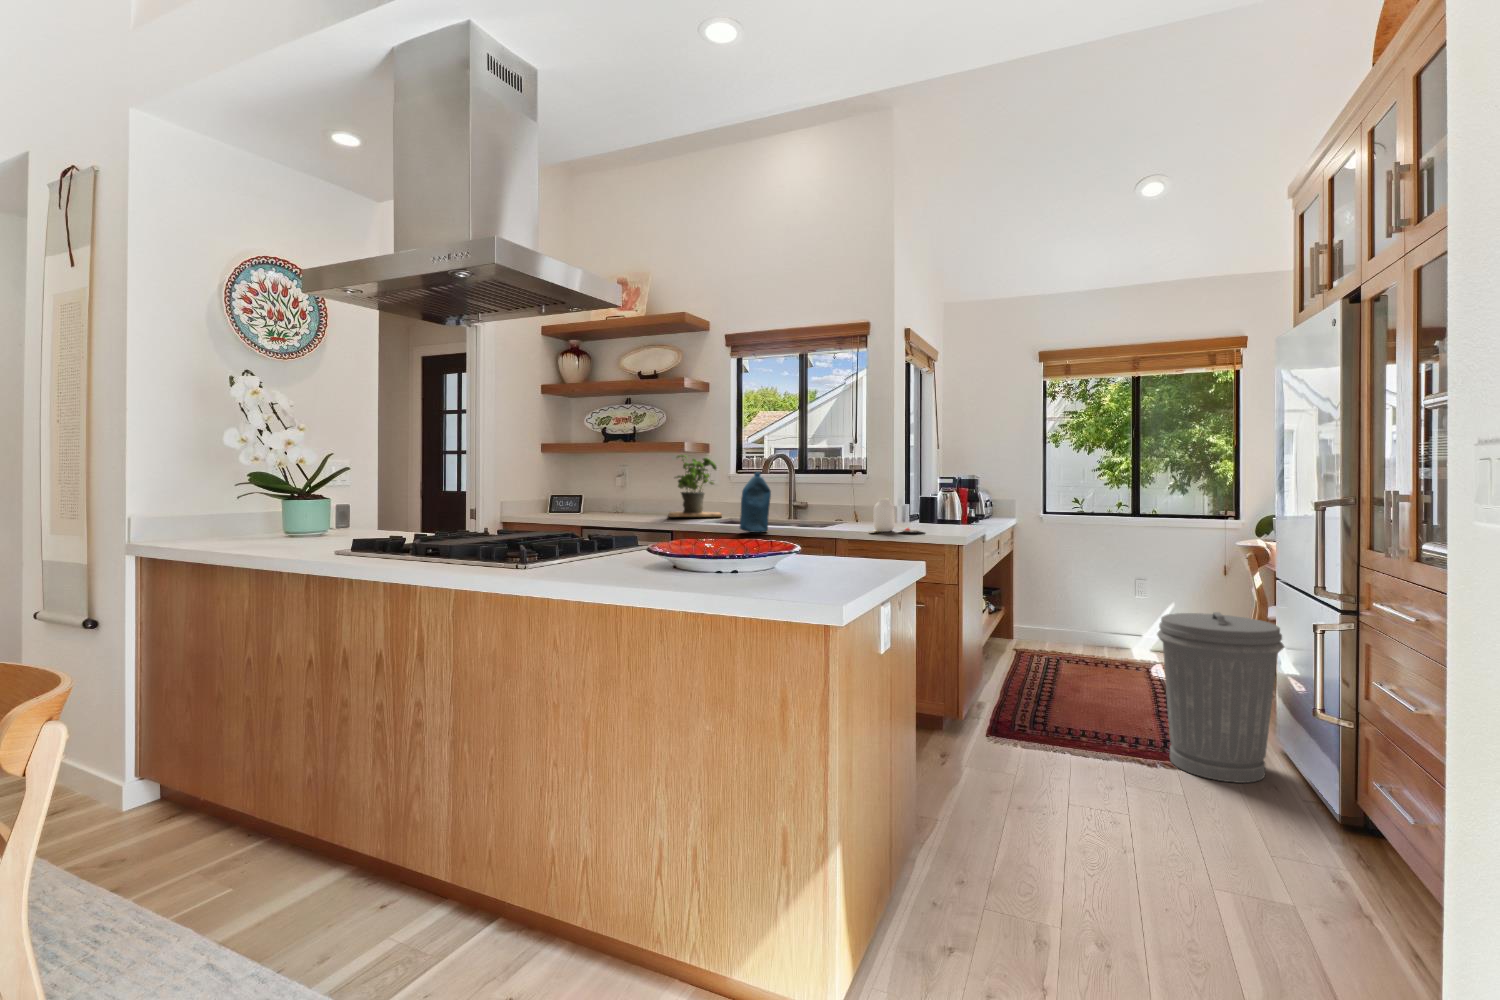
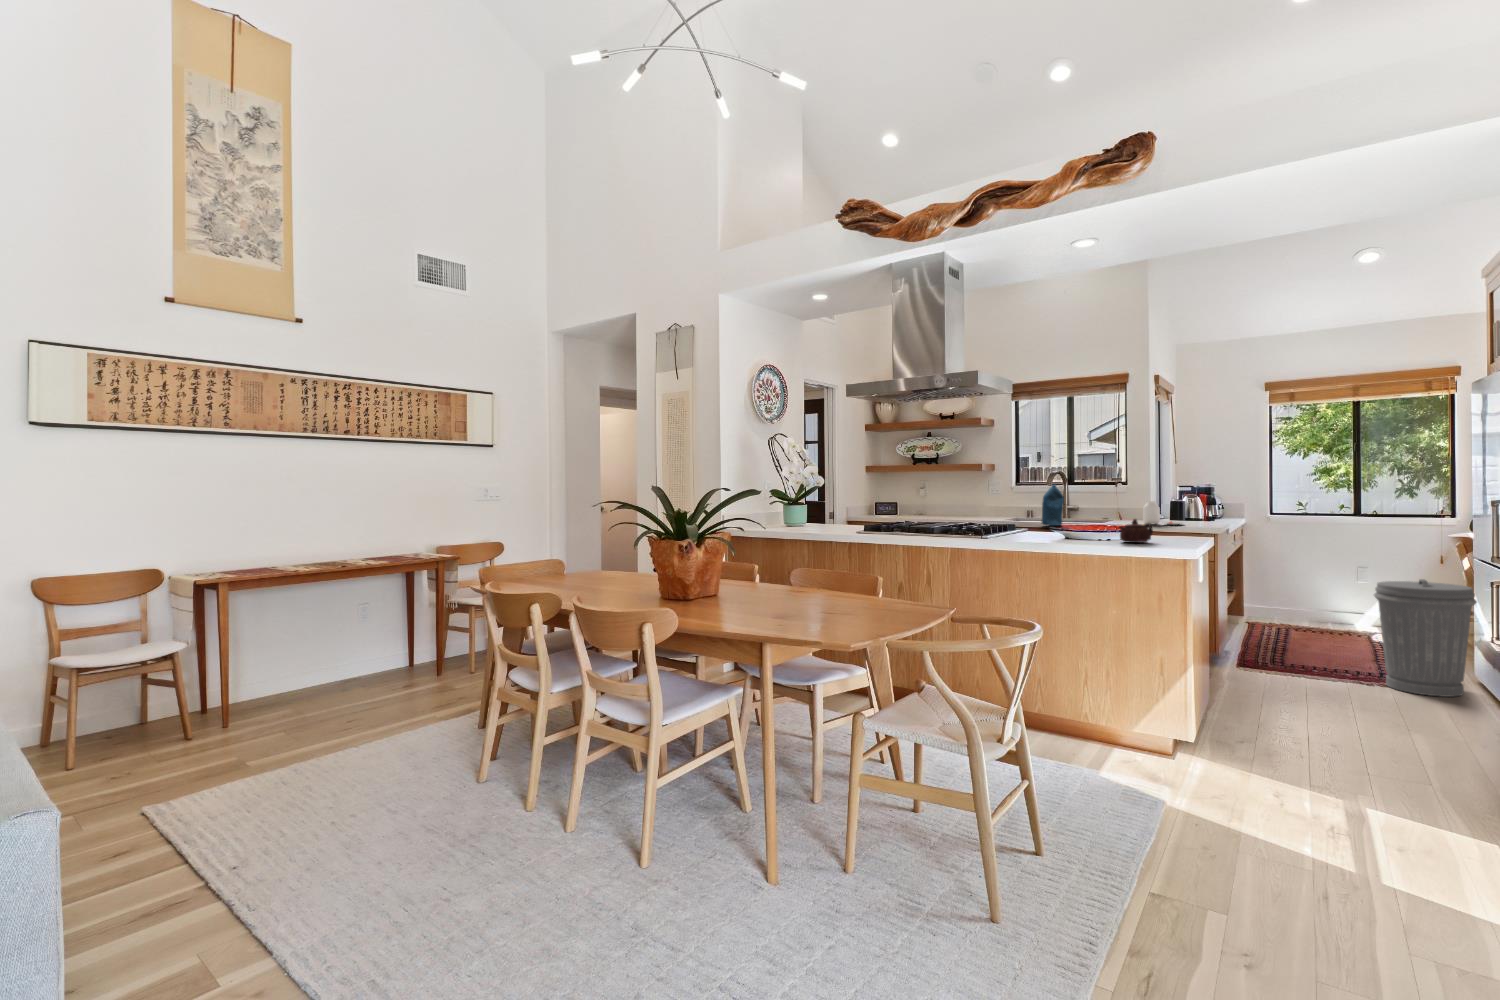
potted plant: present [668,455,722,517] -> none [965,472,1011,517]
teapot: none [728,536,800,585] -> present [1119,519,1153,543]

